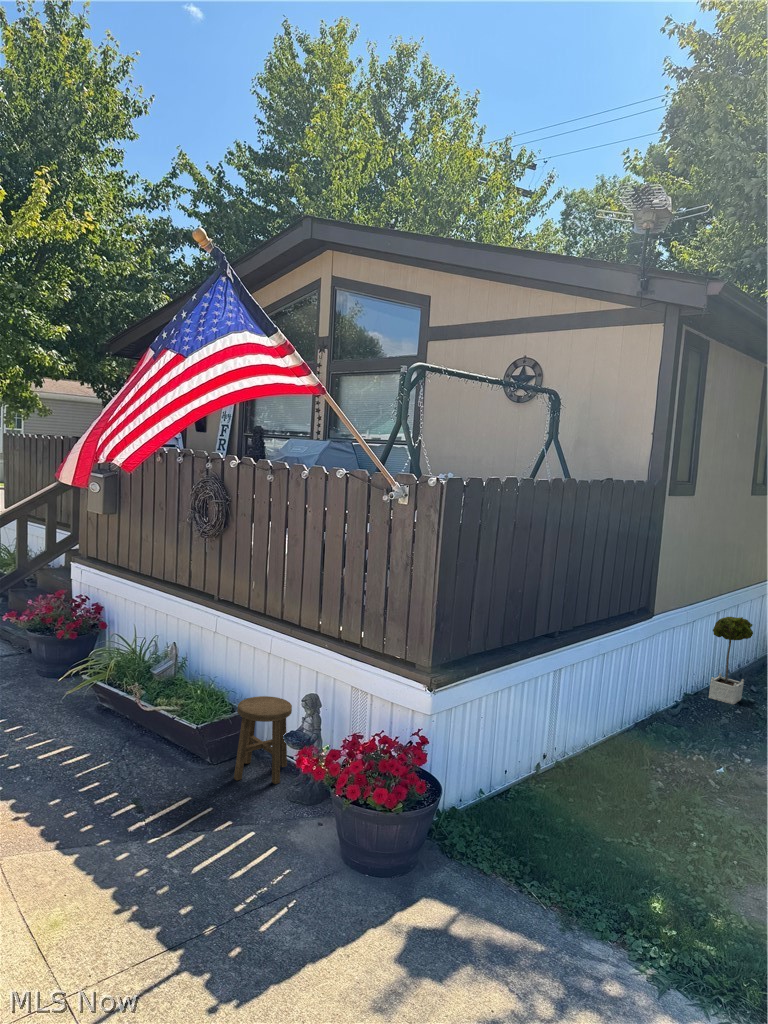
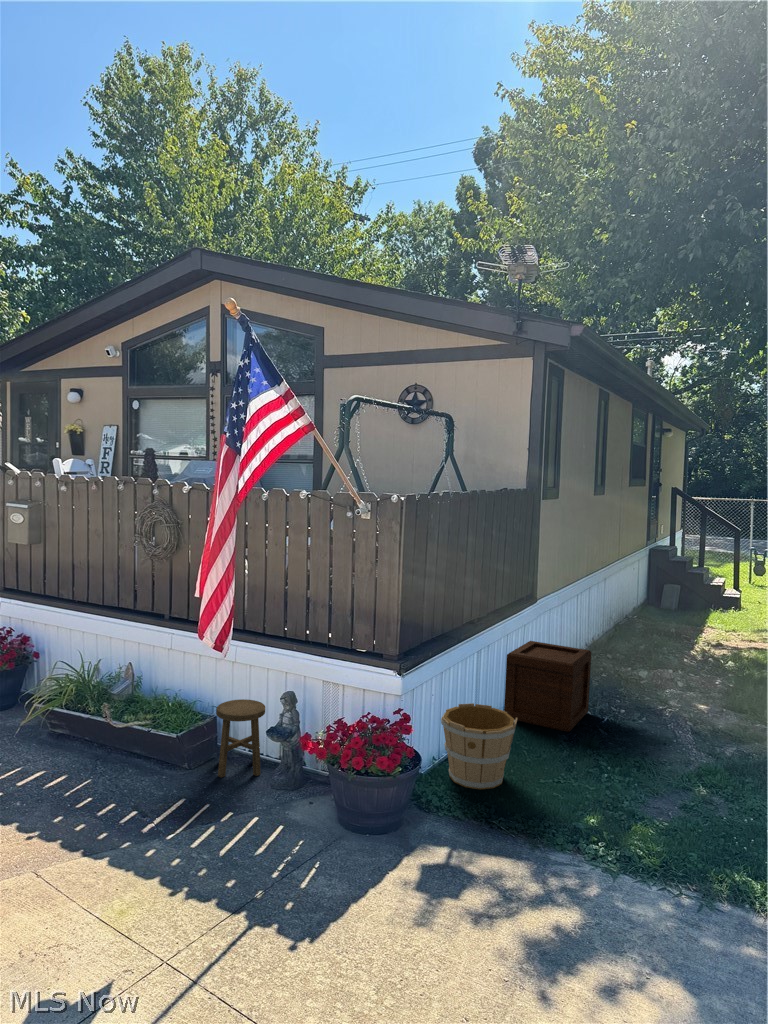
potted tree: present [709,617,753,704] -> none [579,596,611,668]
wooden crate: none [589,663,708,781] -> present [504,641,591,732]
wooden bucket: none [487,731,582,840] -> present [441,703,517,789]

